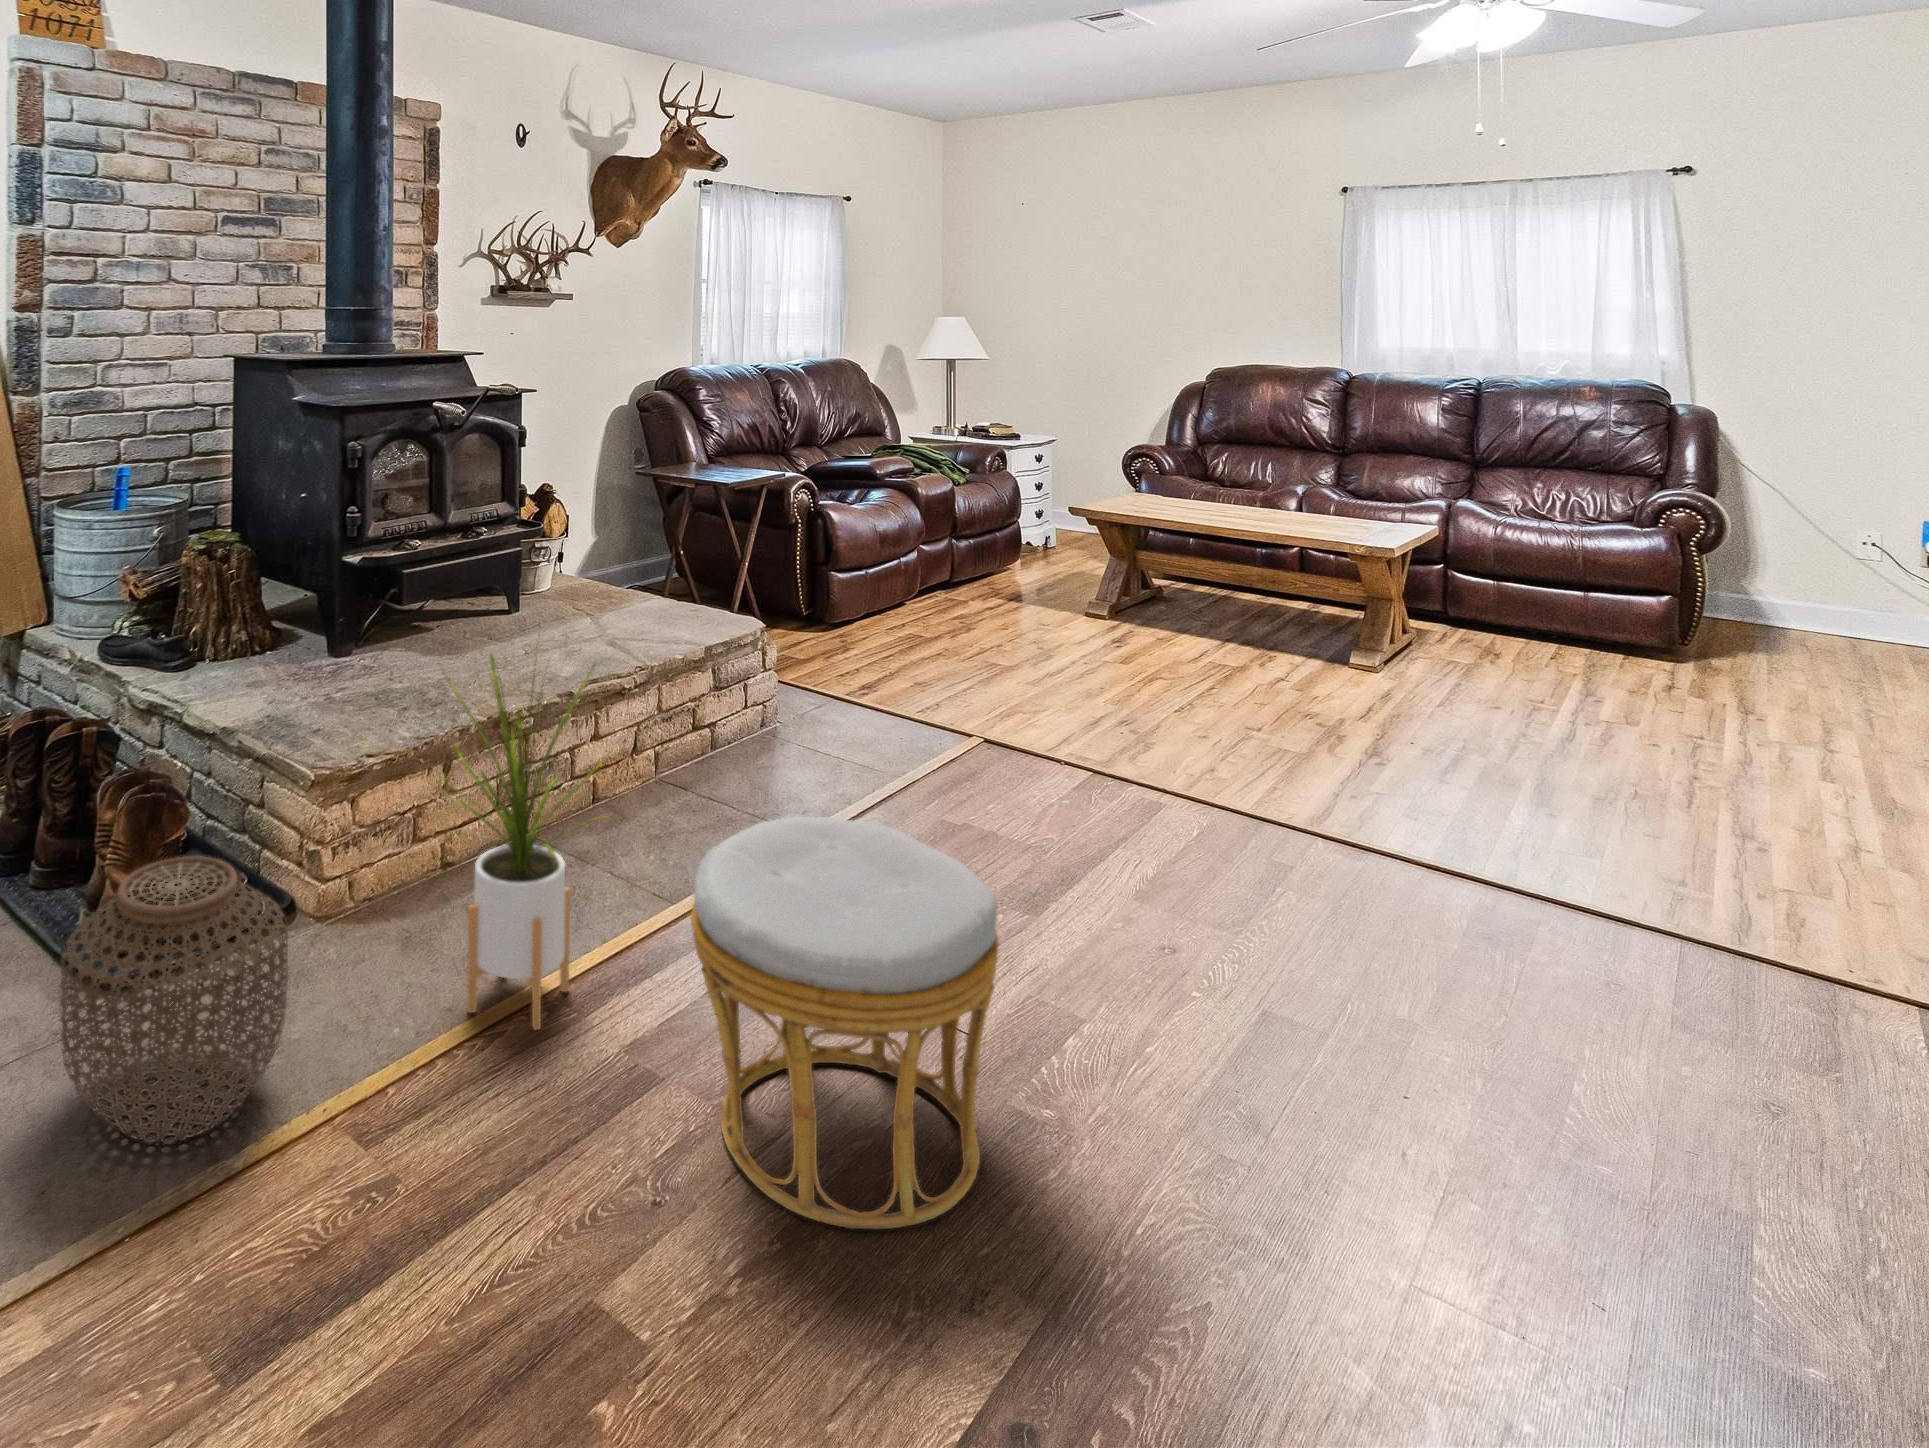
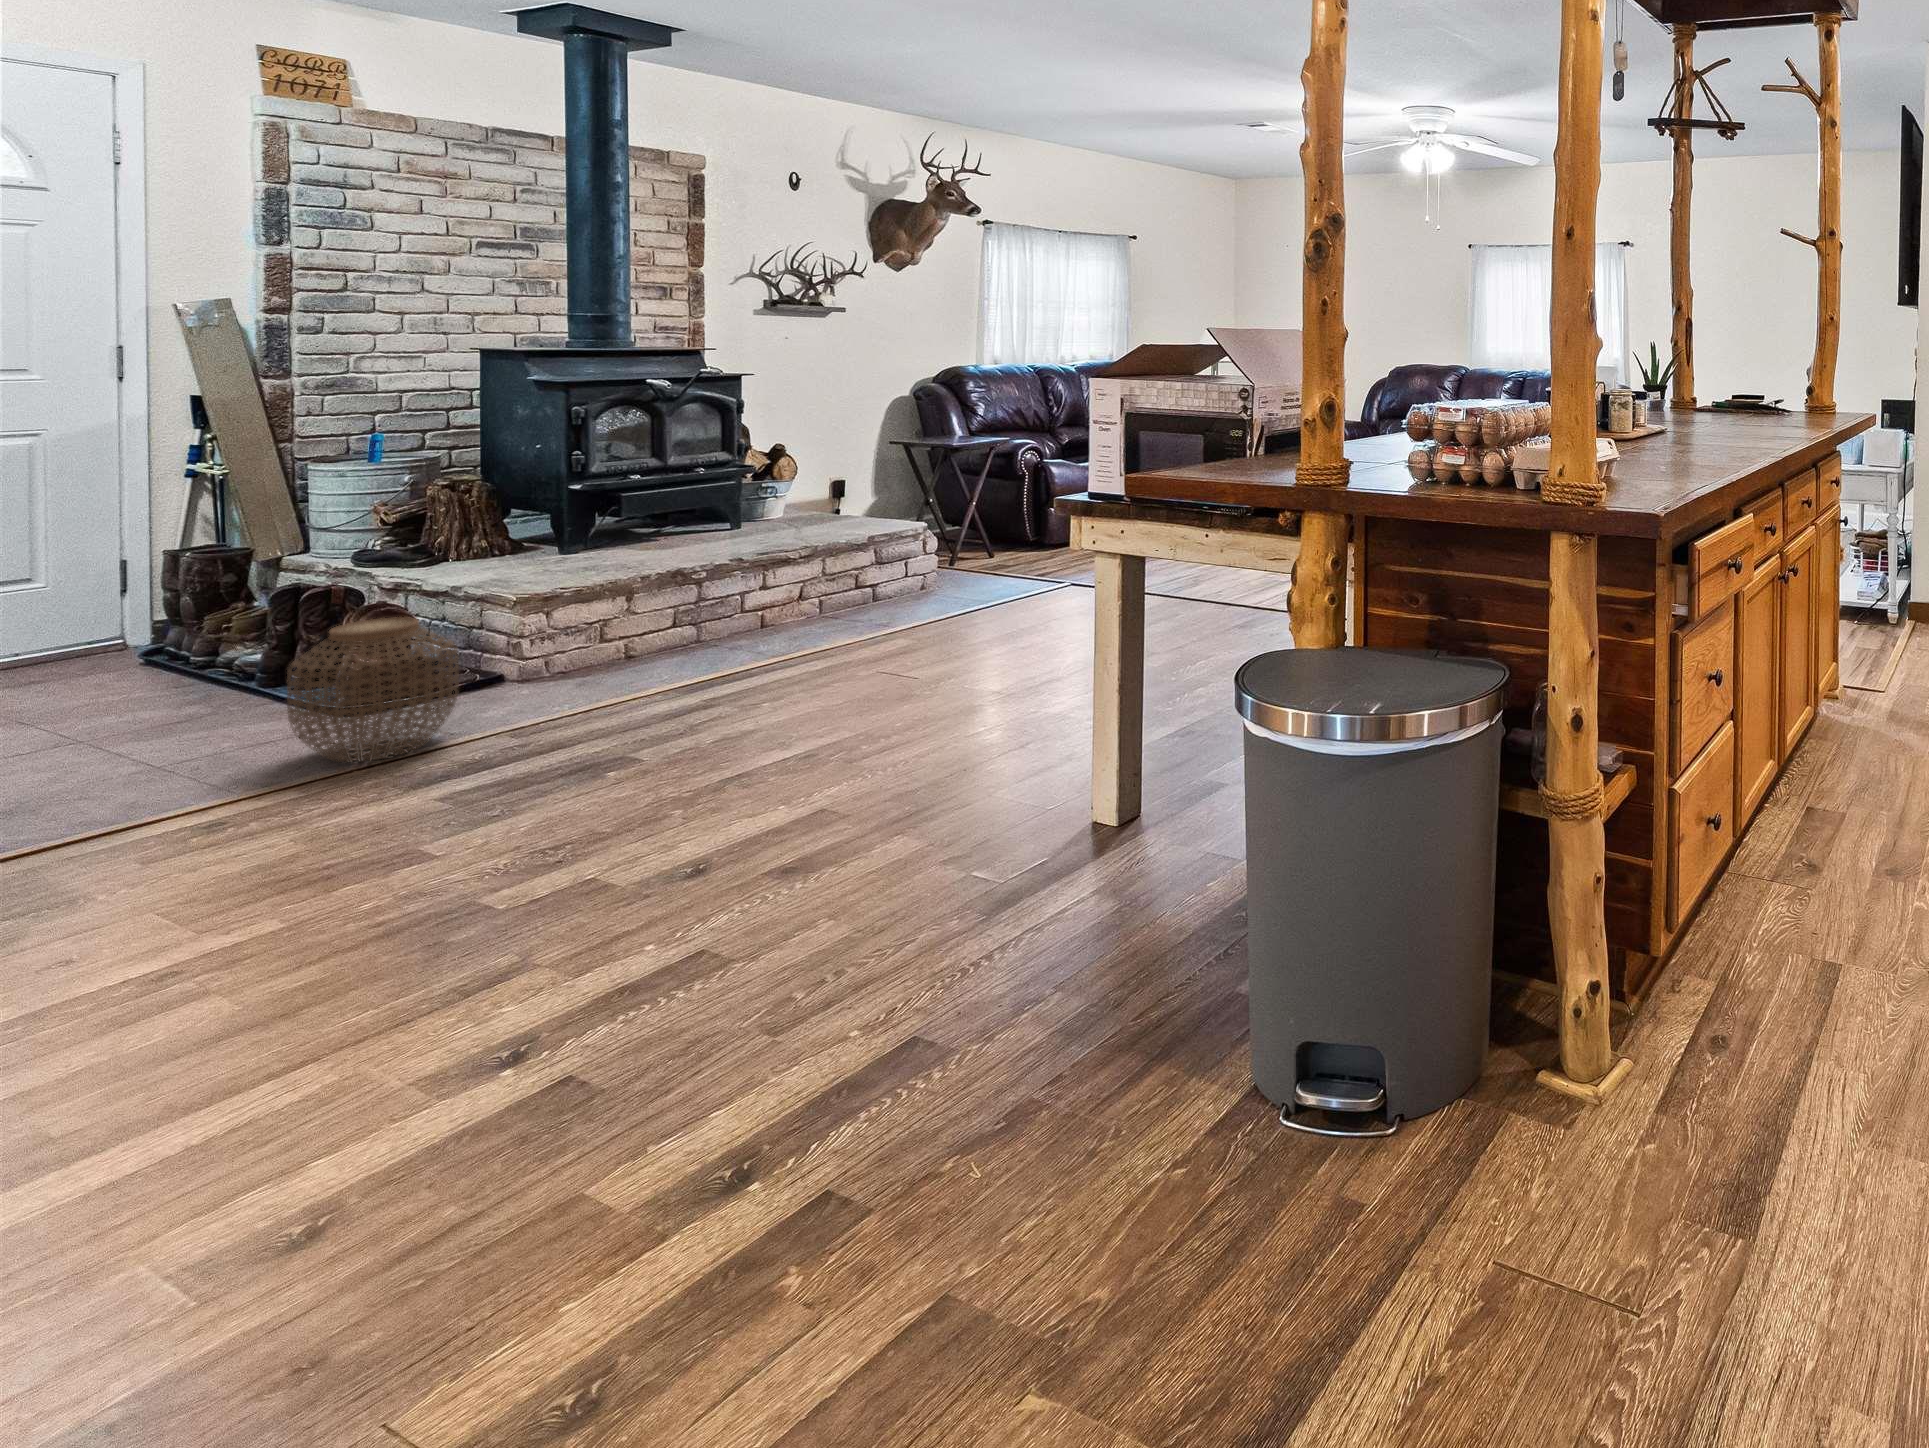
house plant: present [431,634,607,1030] -> none [572,491,710,708]
ottoman: present [691,816,998,1229] -> none [710,572,886,739]

